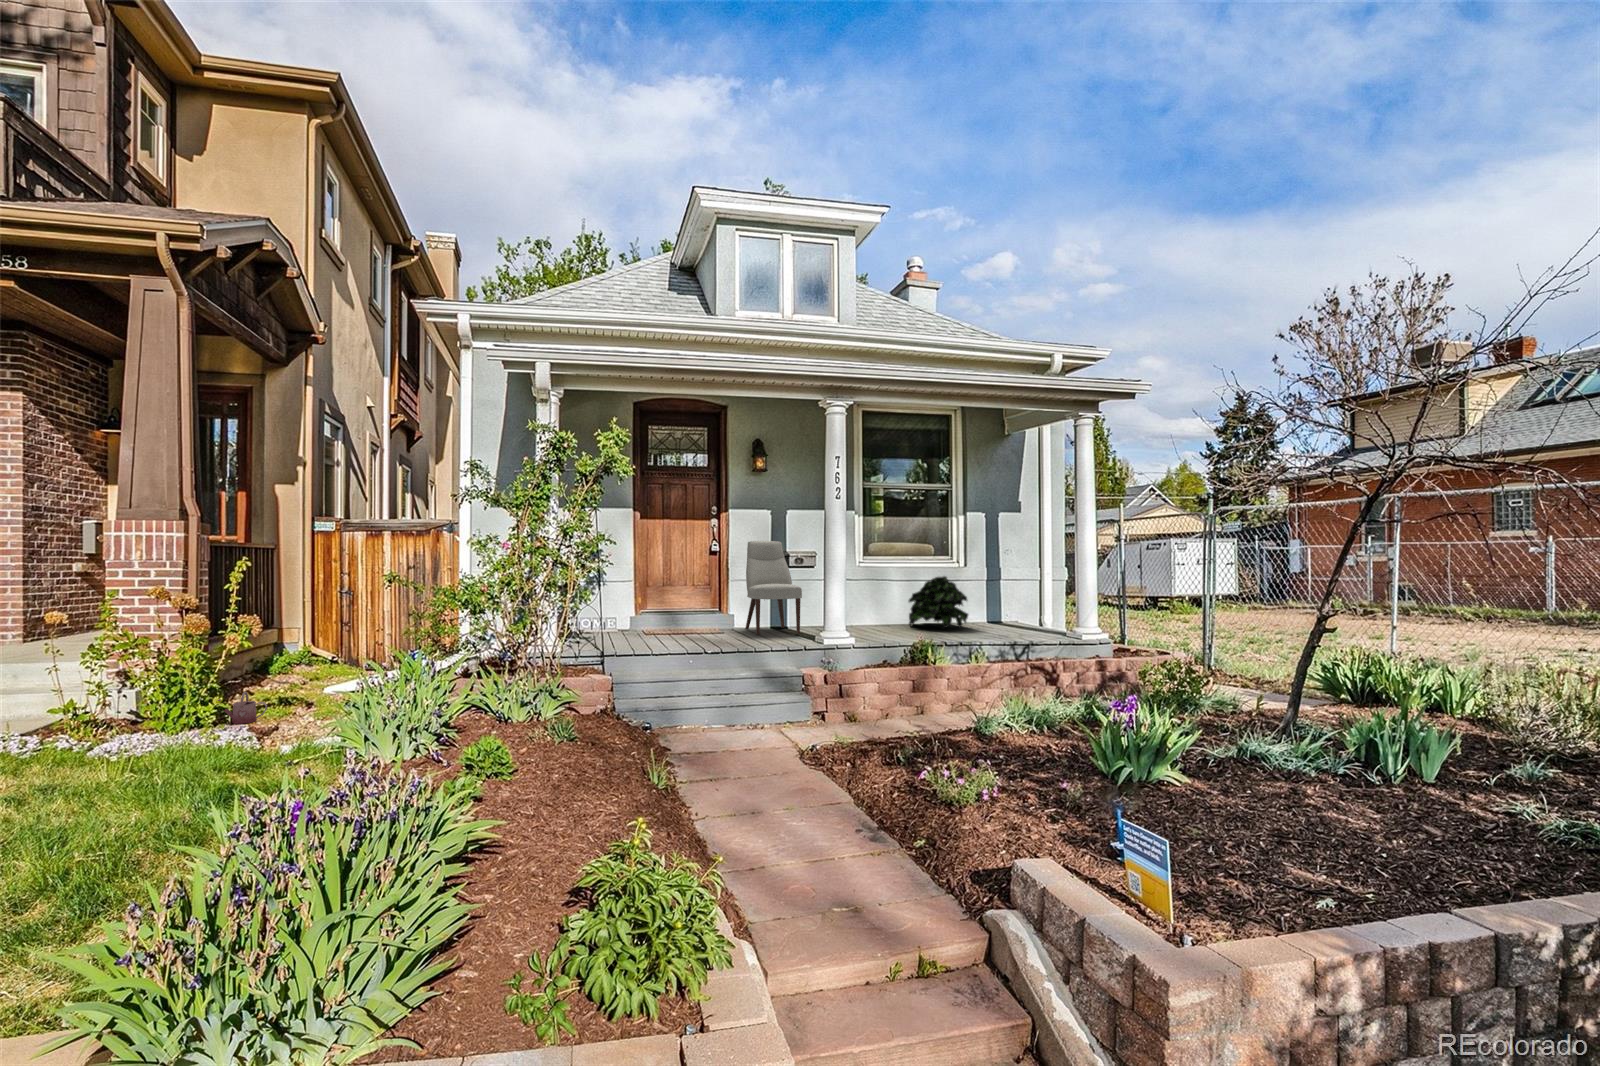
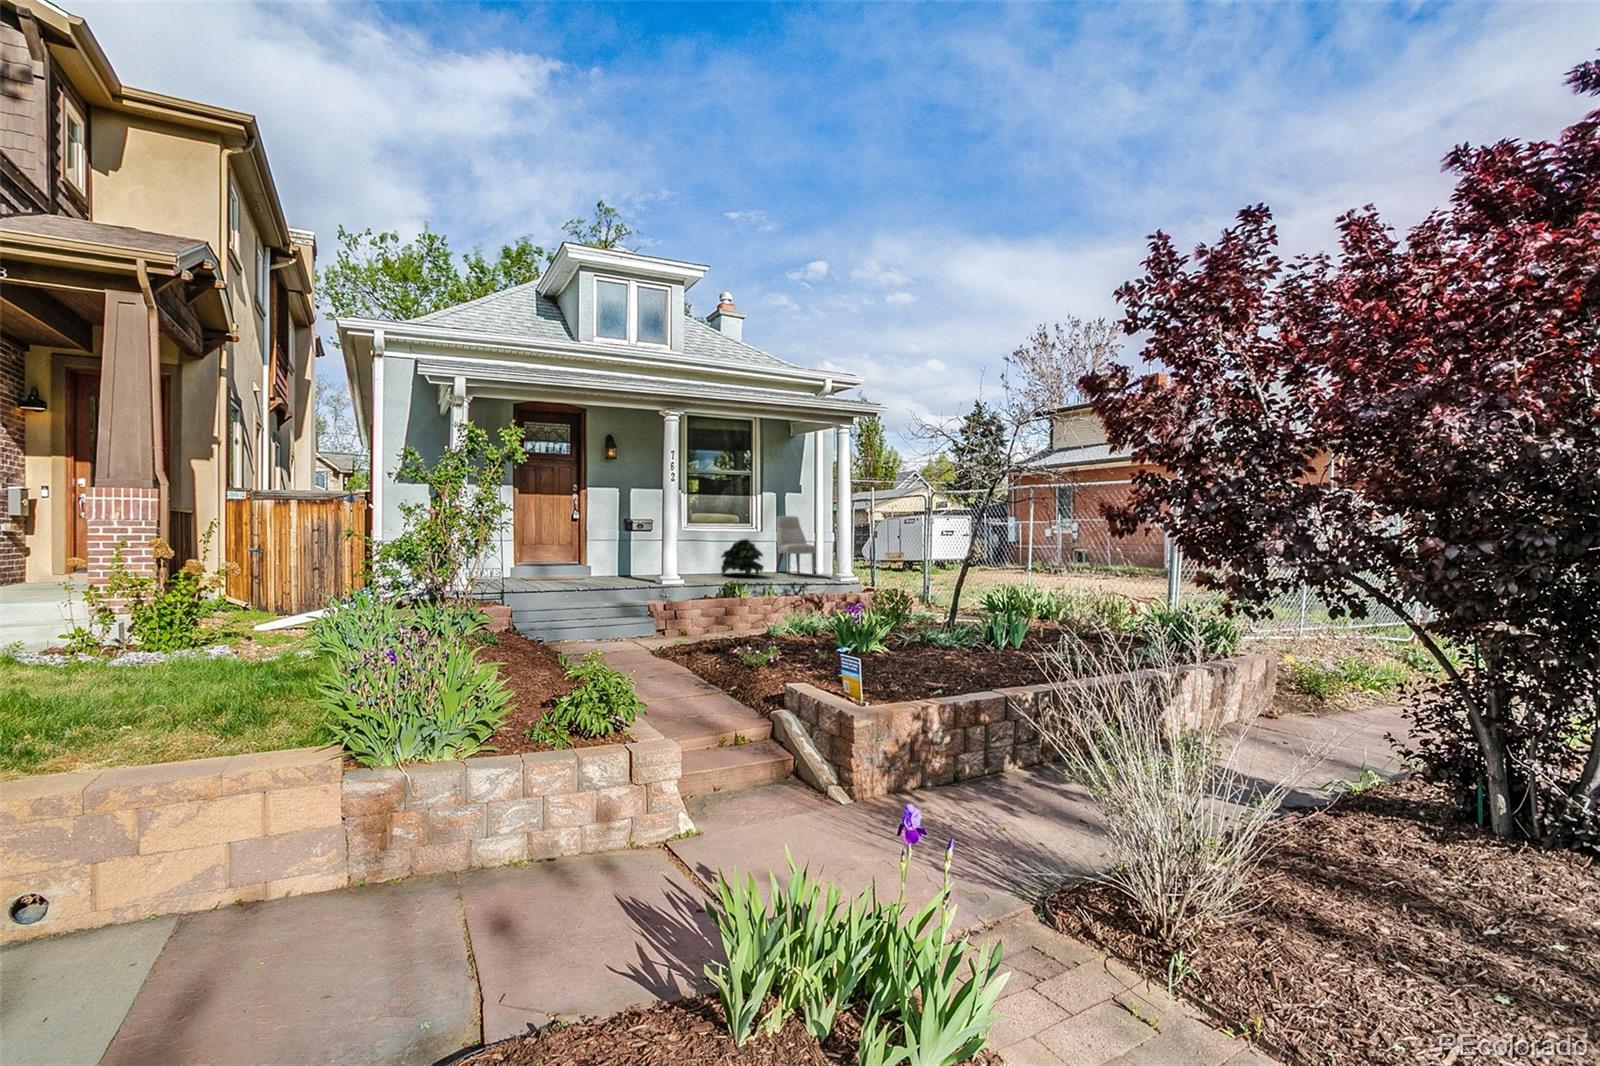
chair: present [746,541,802,635] -> present [776,516,816,576]
watering can: present [217,692,267,724] -> none [200,614,244,637]

